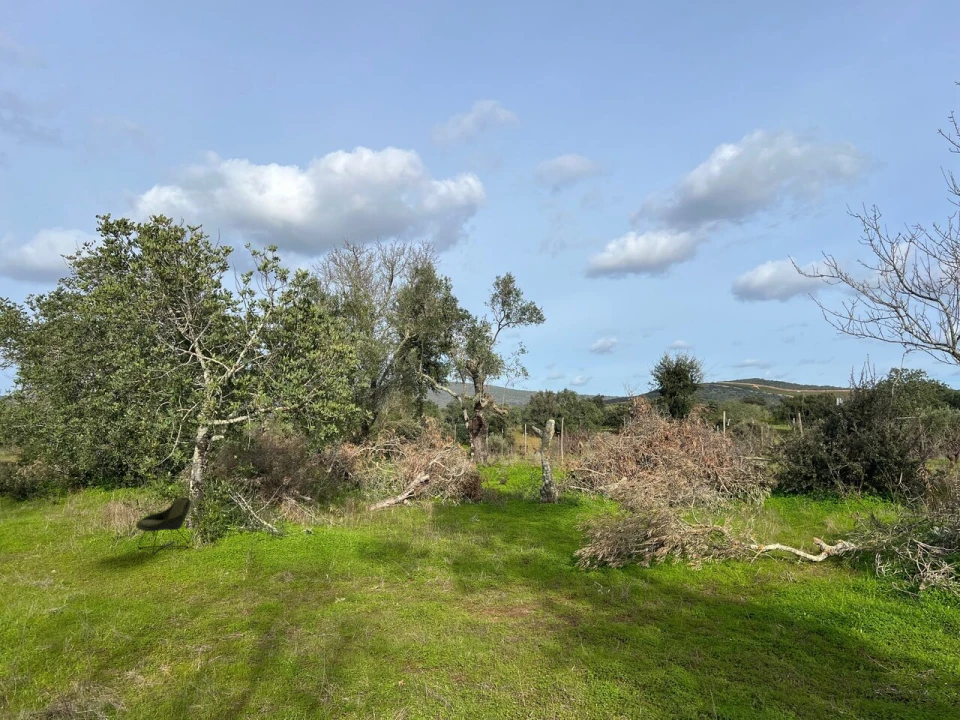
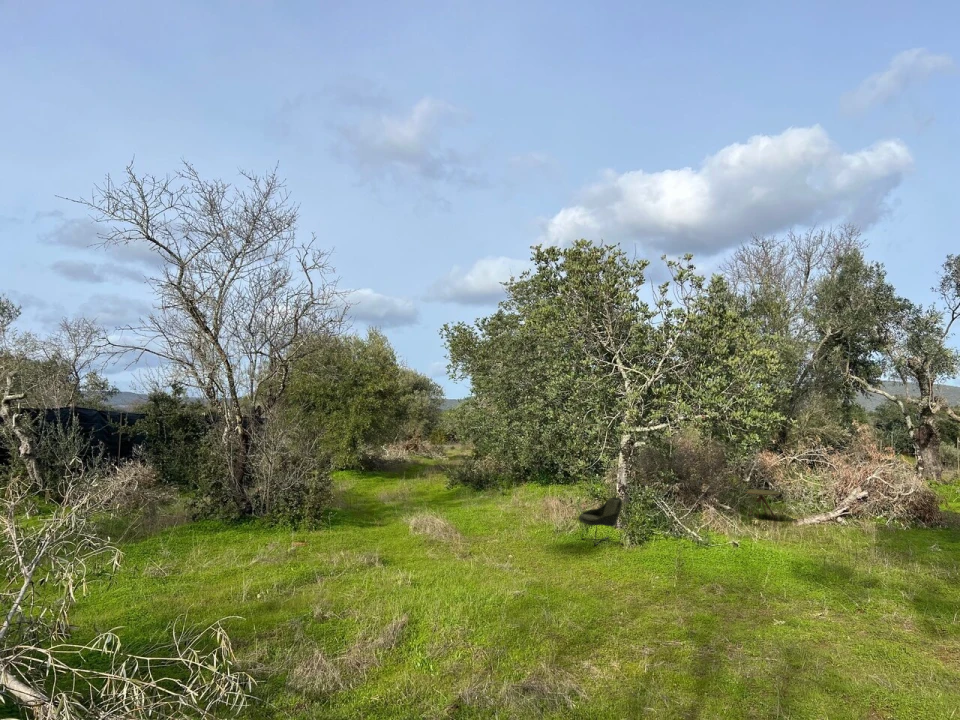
round table: none [324,477,359,504] -> present [745,490,781,518]

